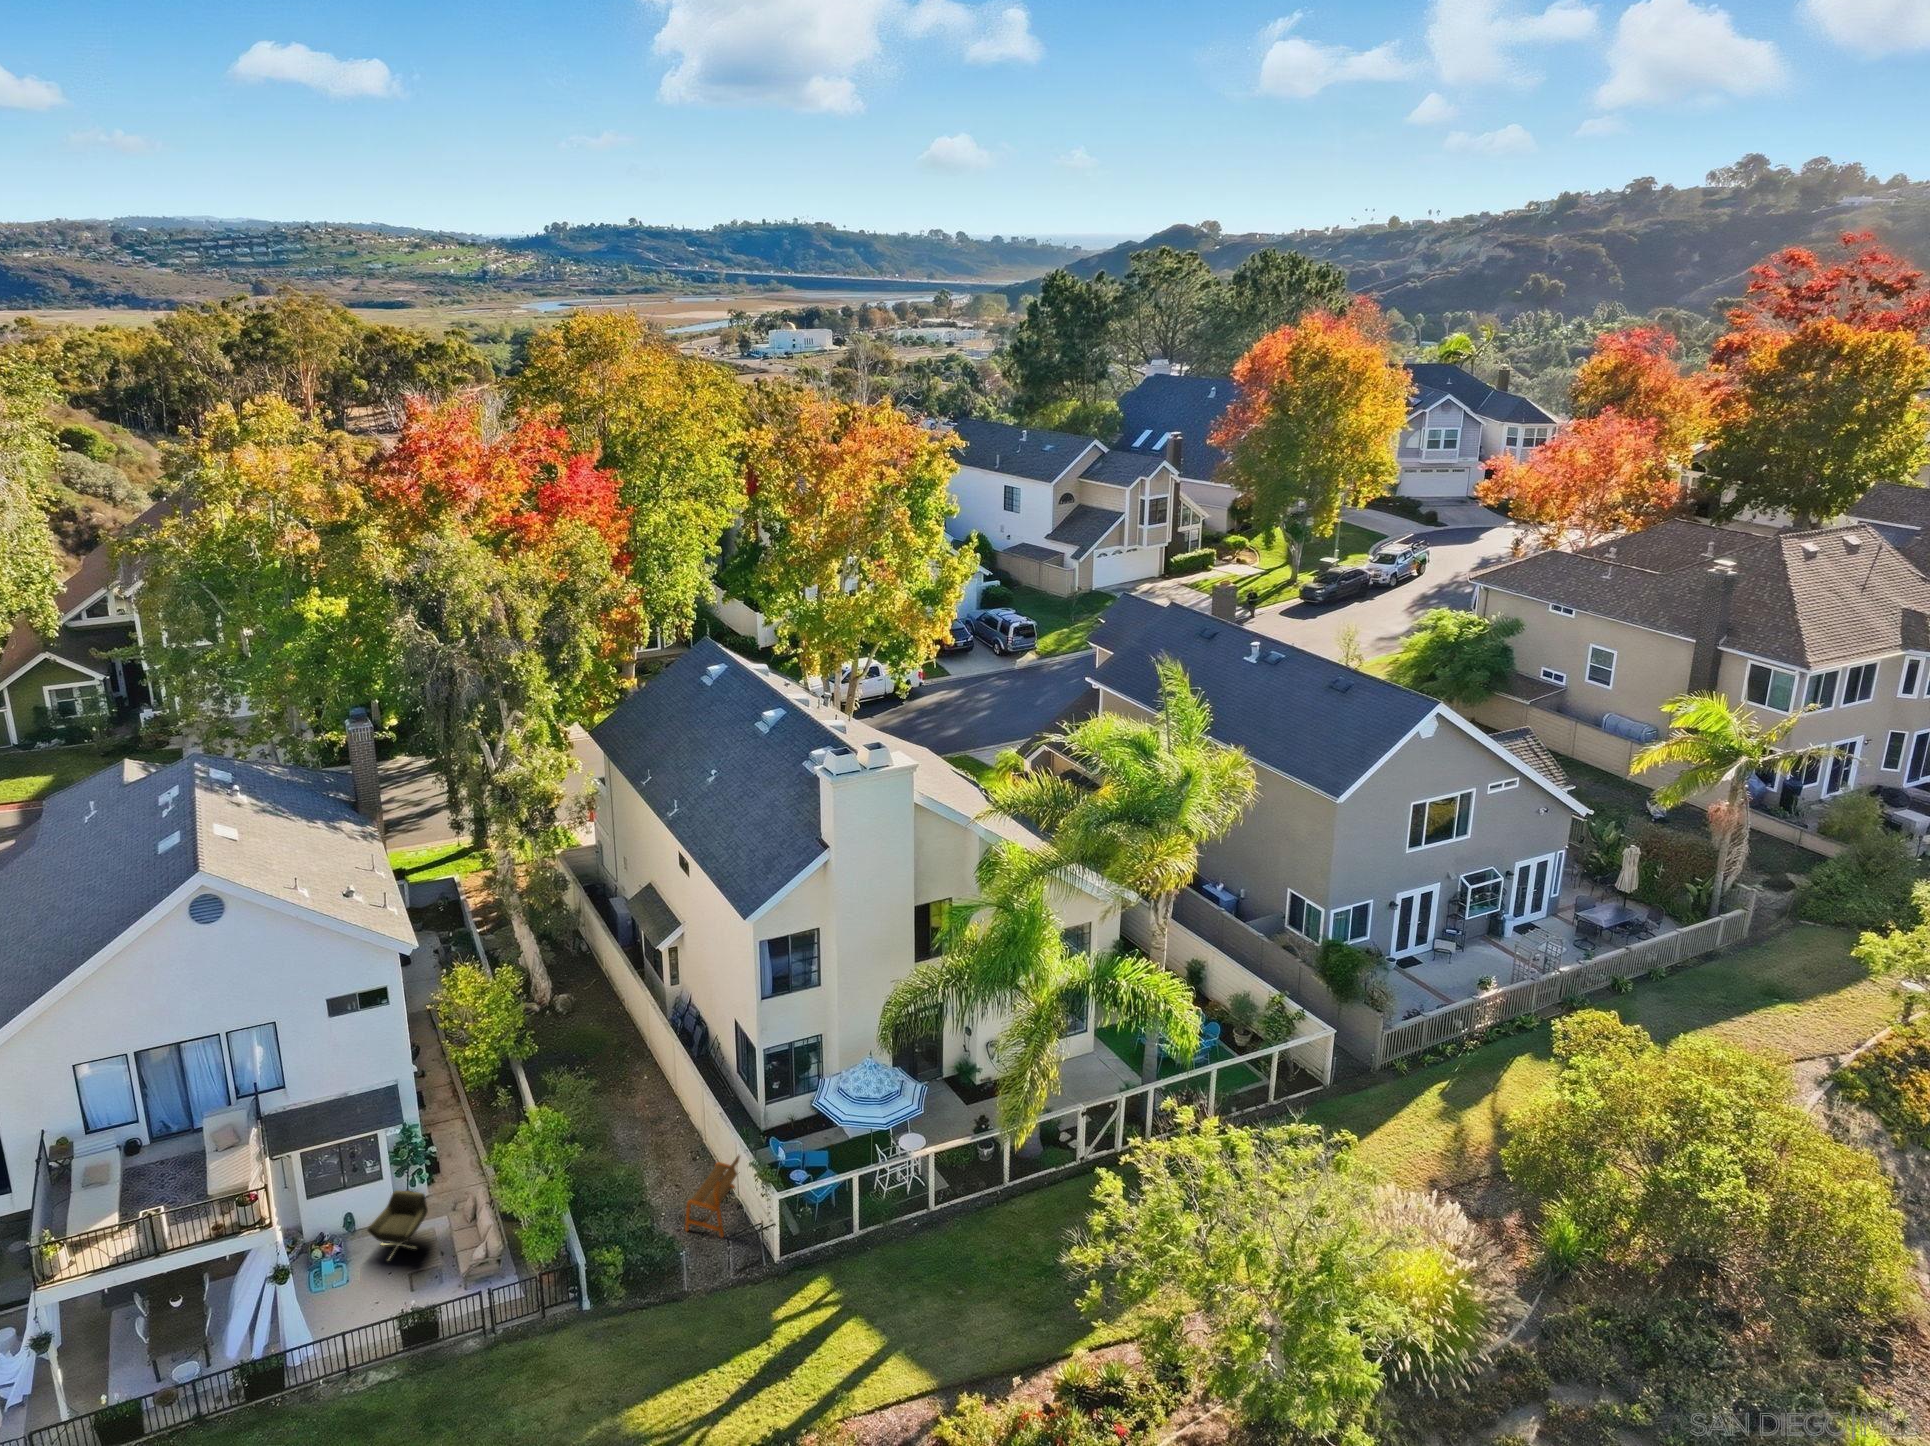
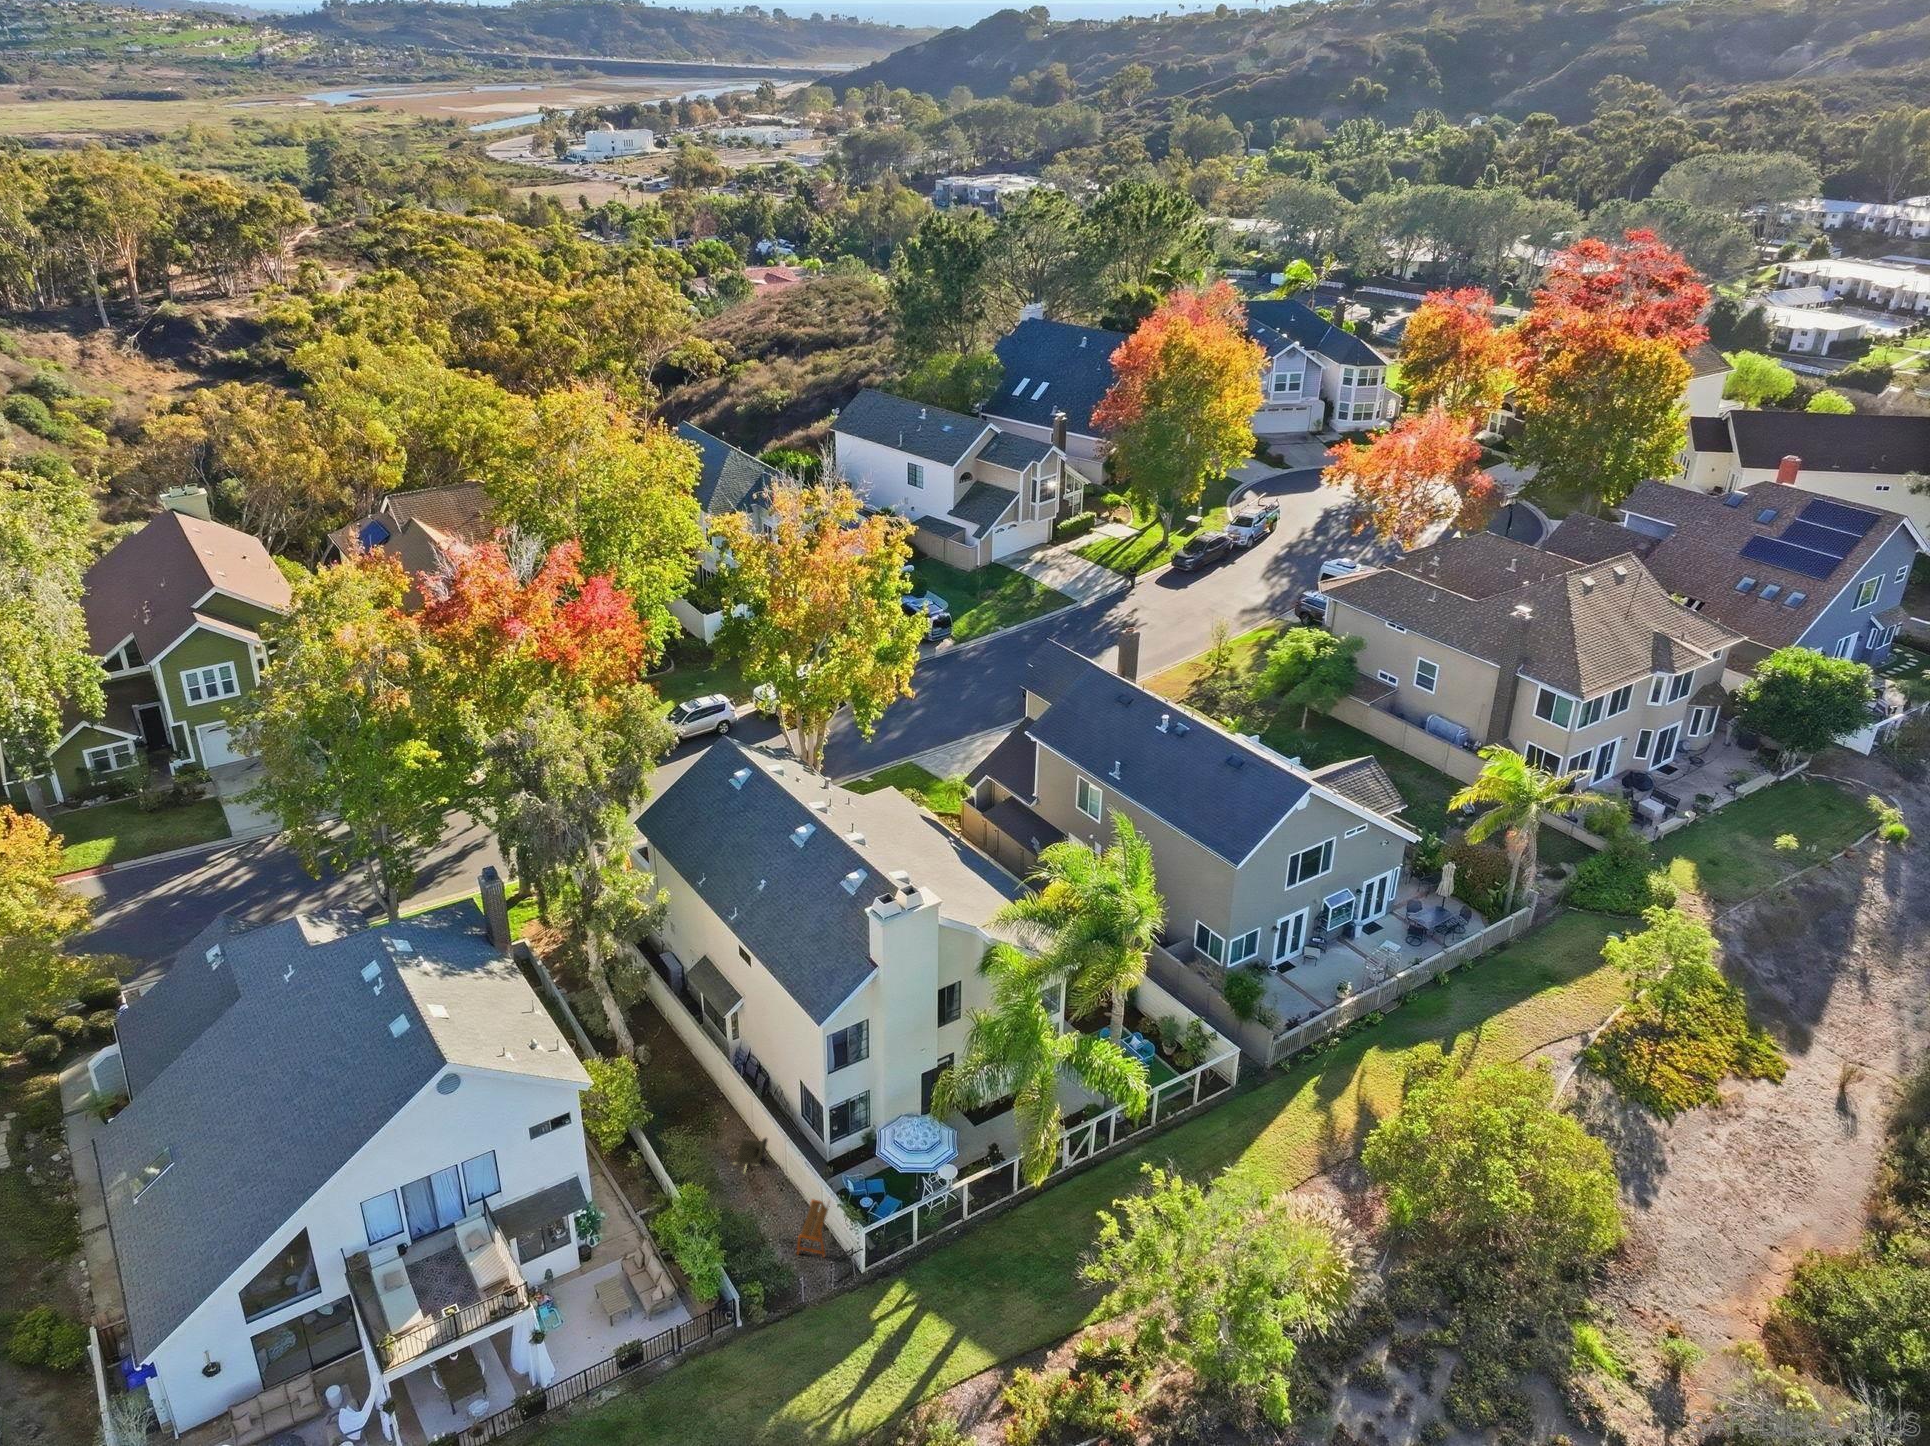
lounge chair: present [368,1190,428,1260] -> present [735,1138,767,1168]

